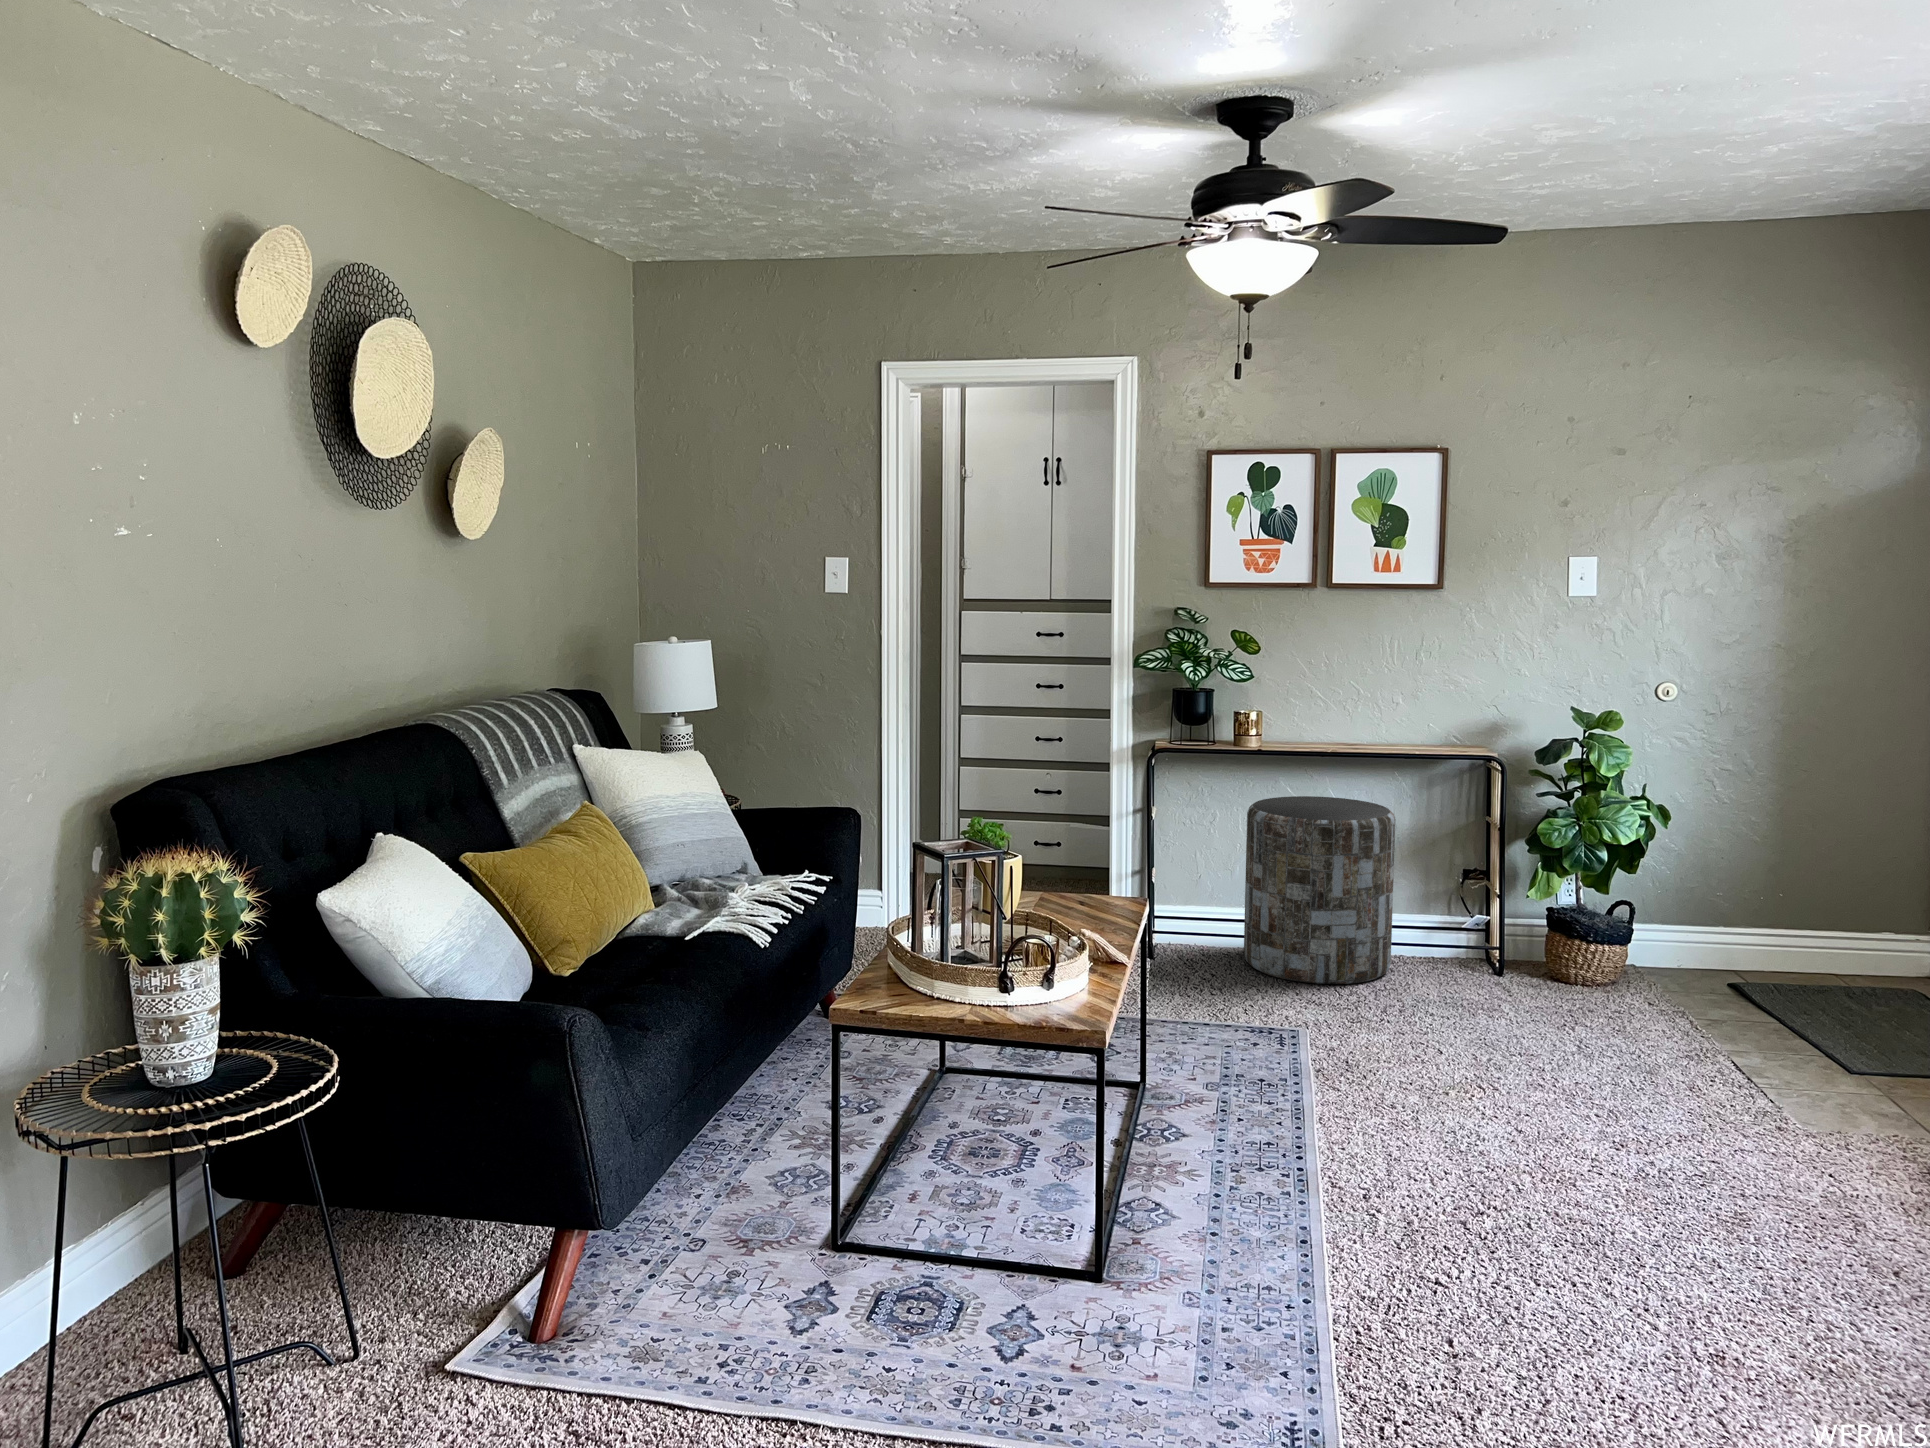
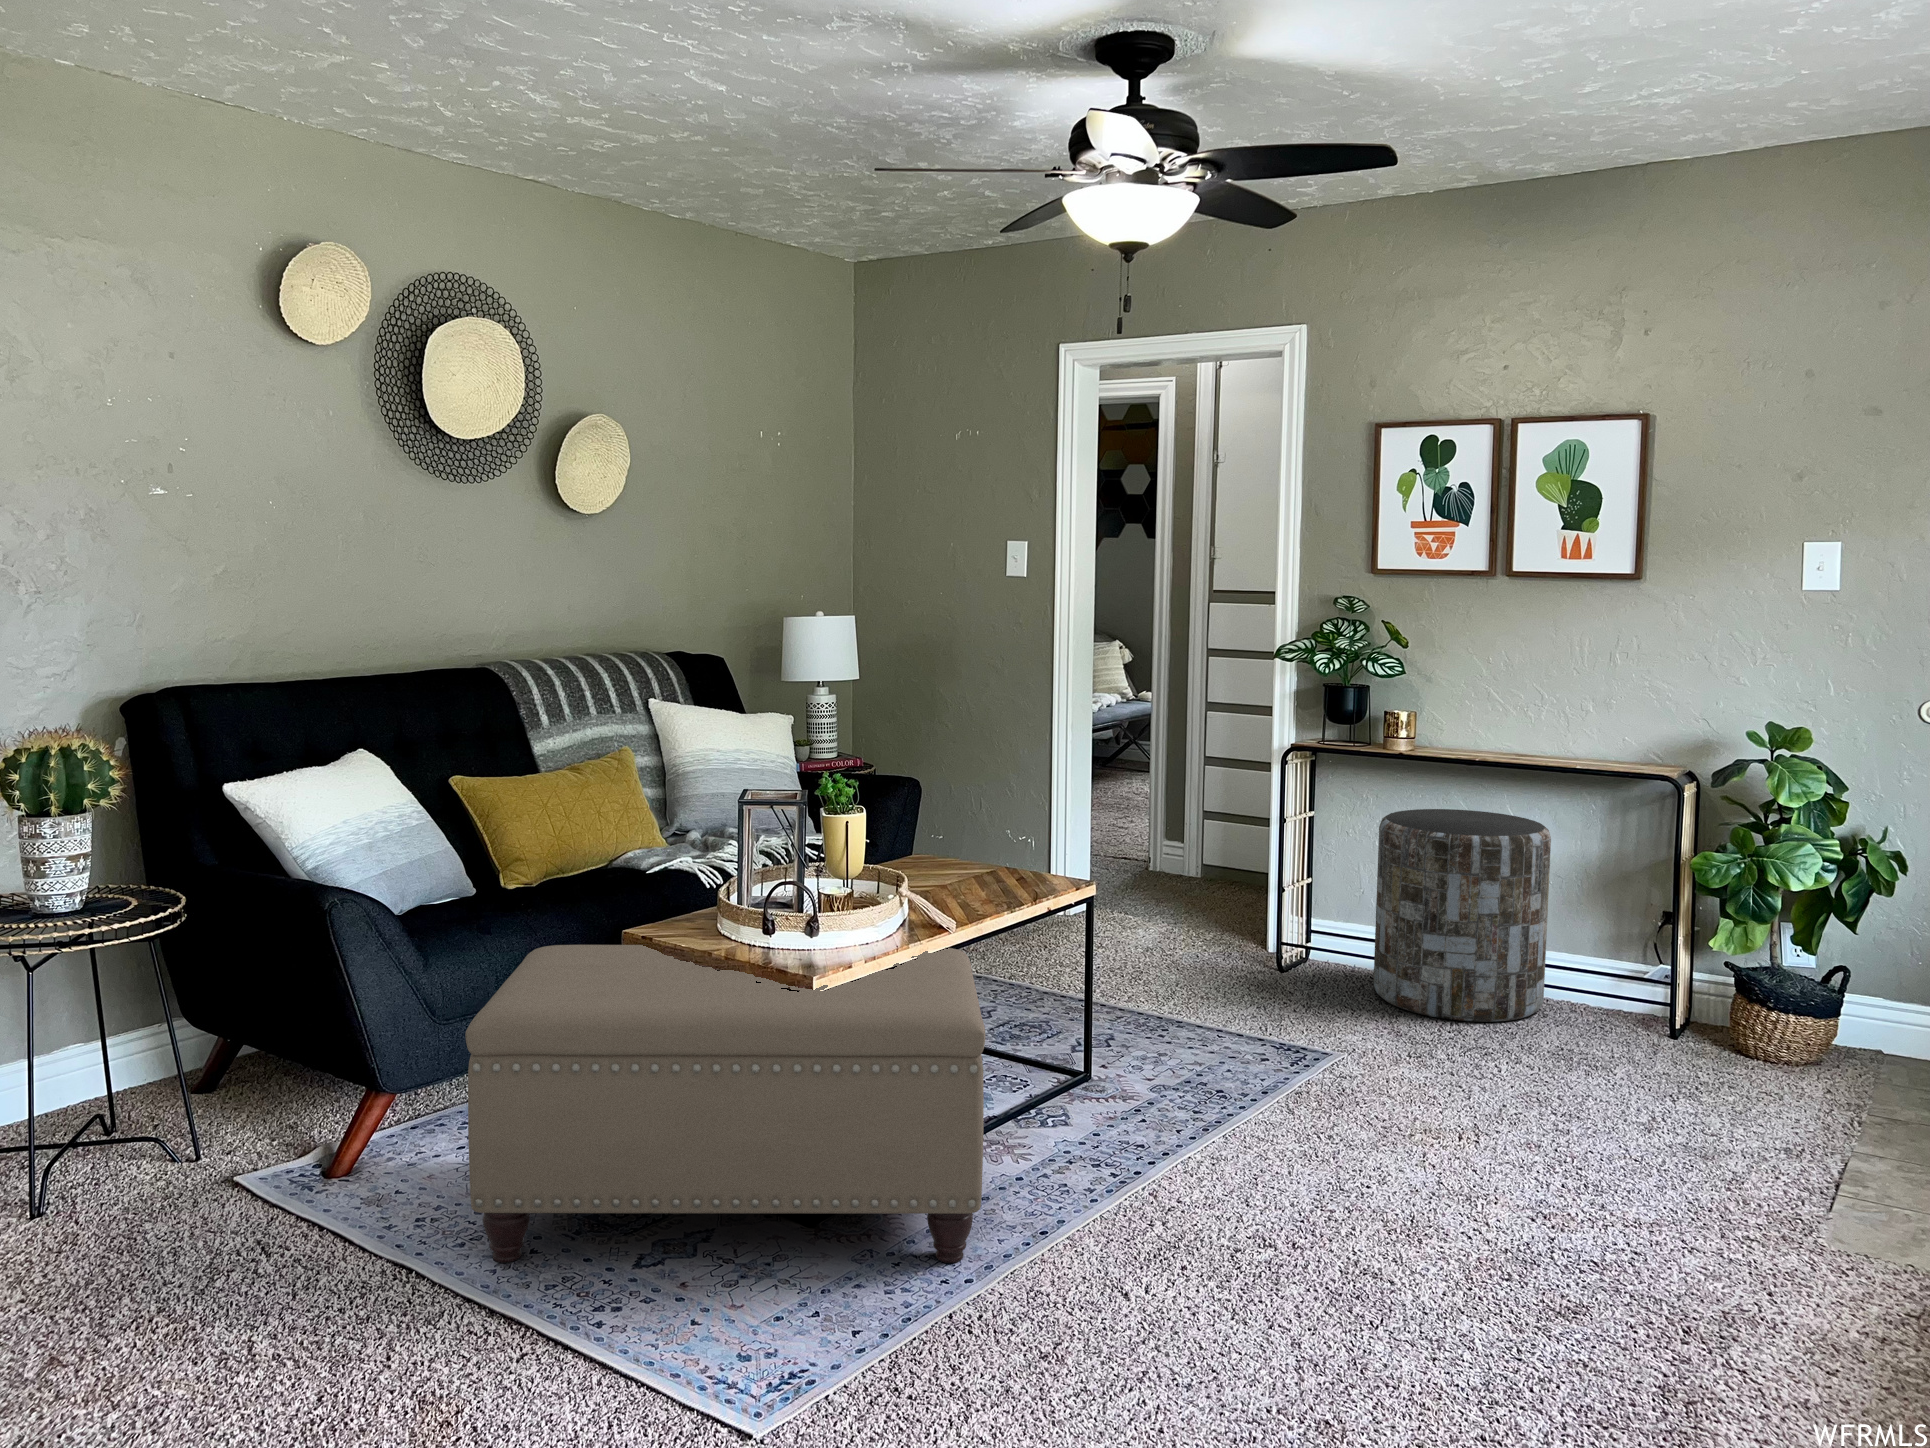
ottoman: none [731,982,1288,1385] -> present [465,945,985,1263]

